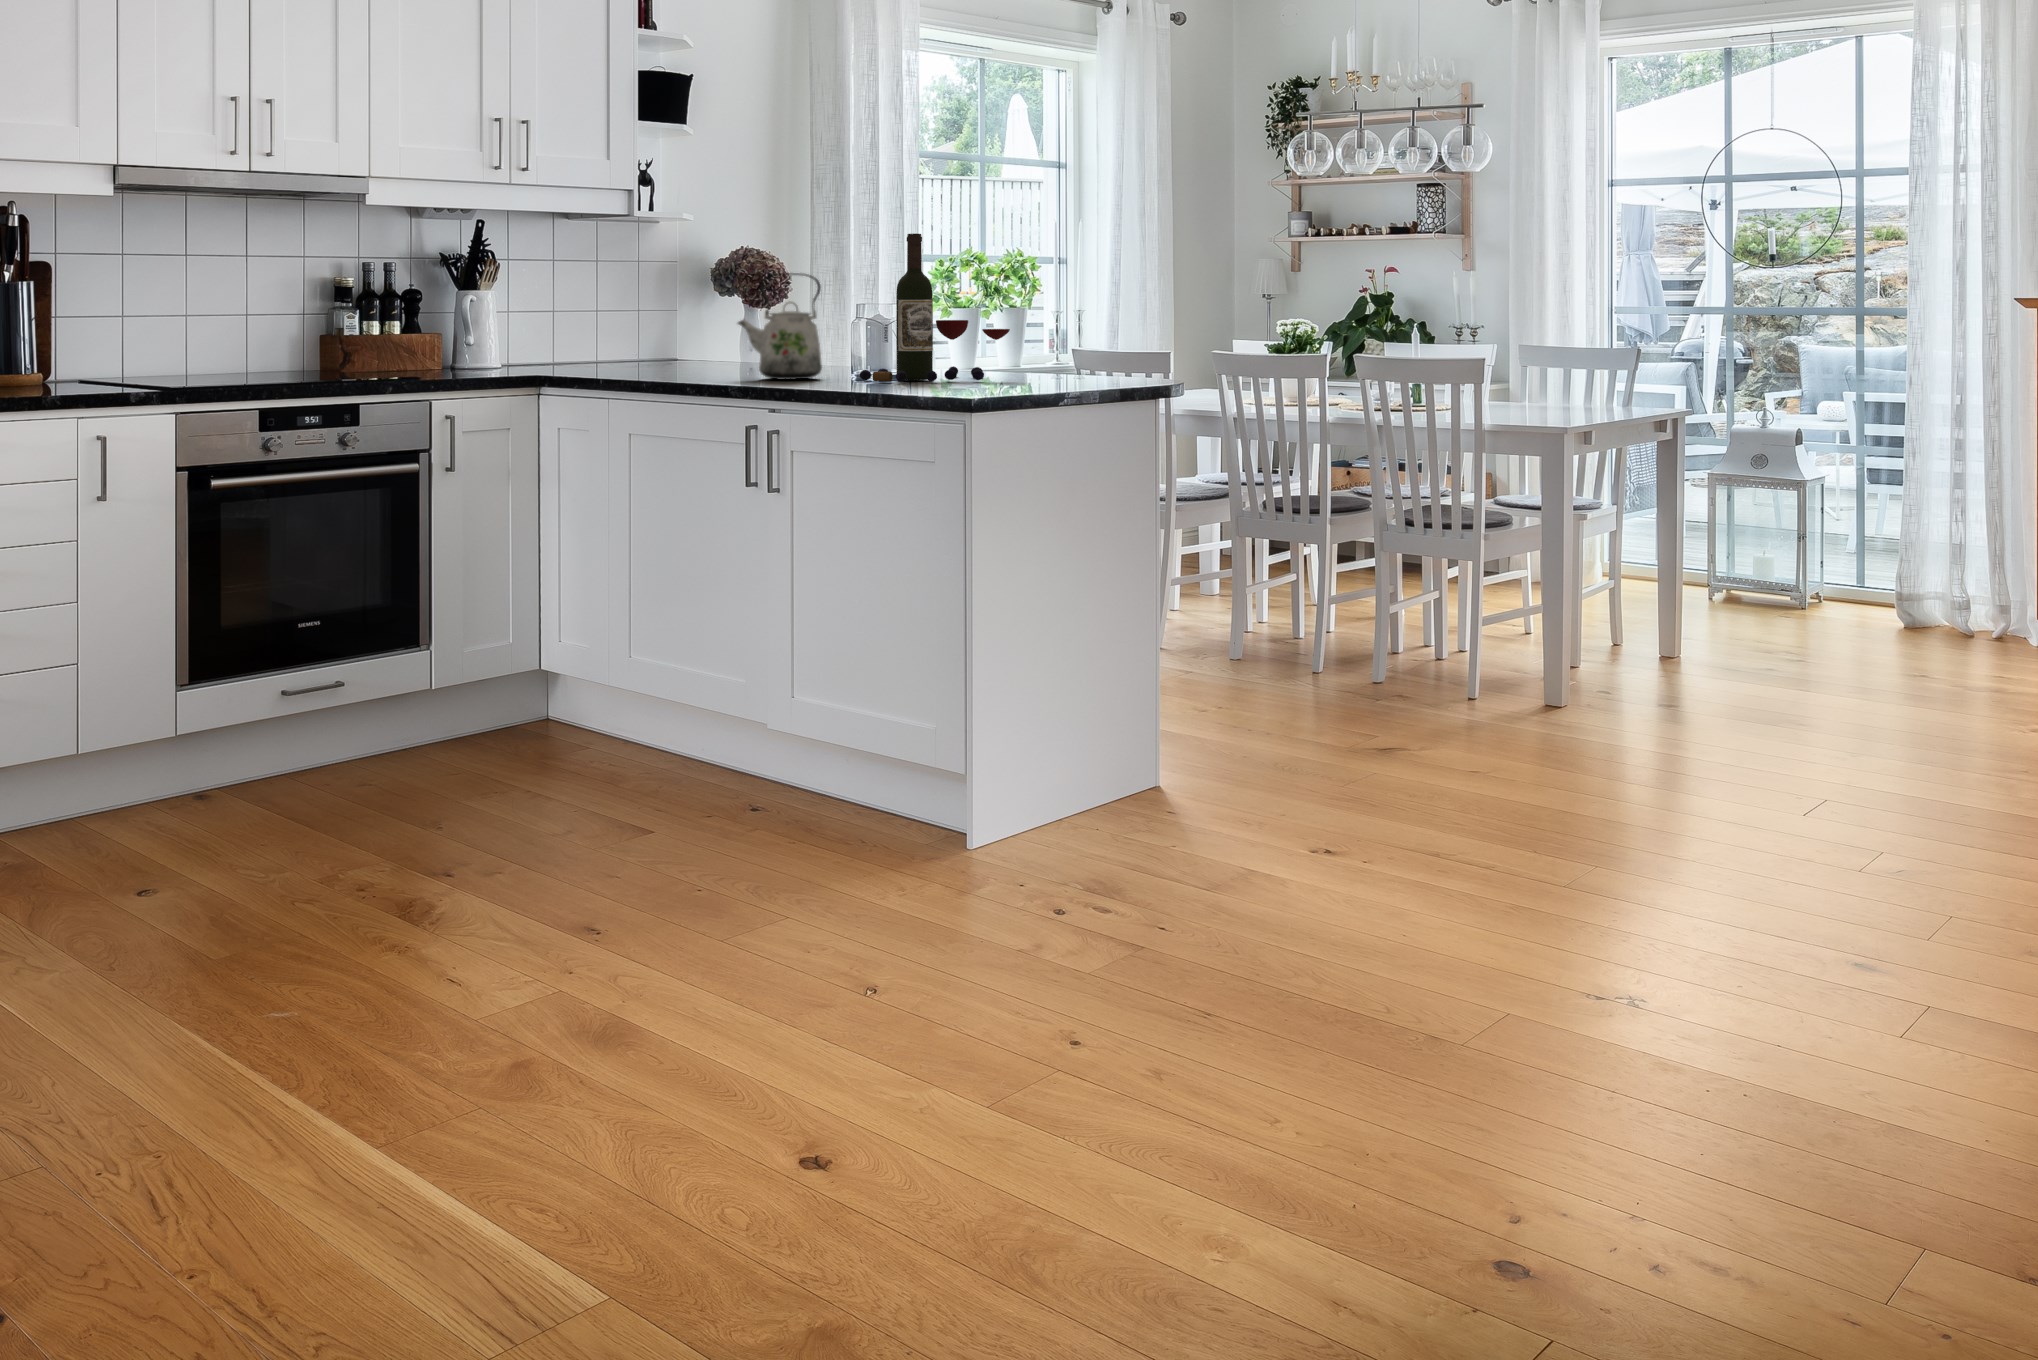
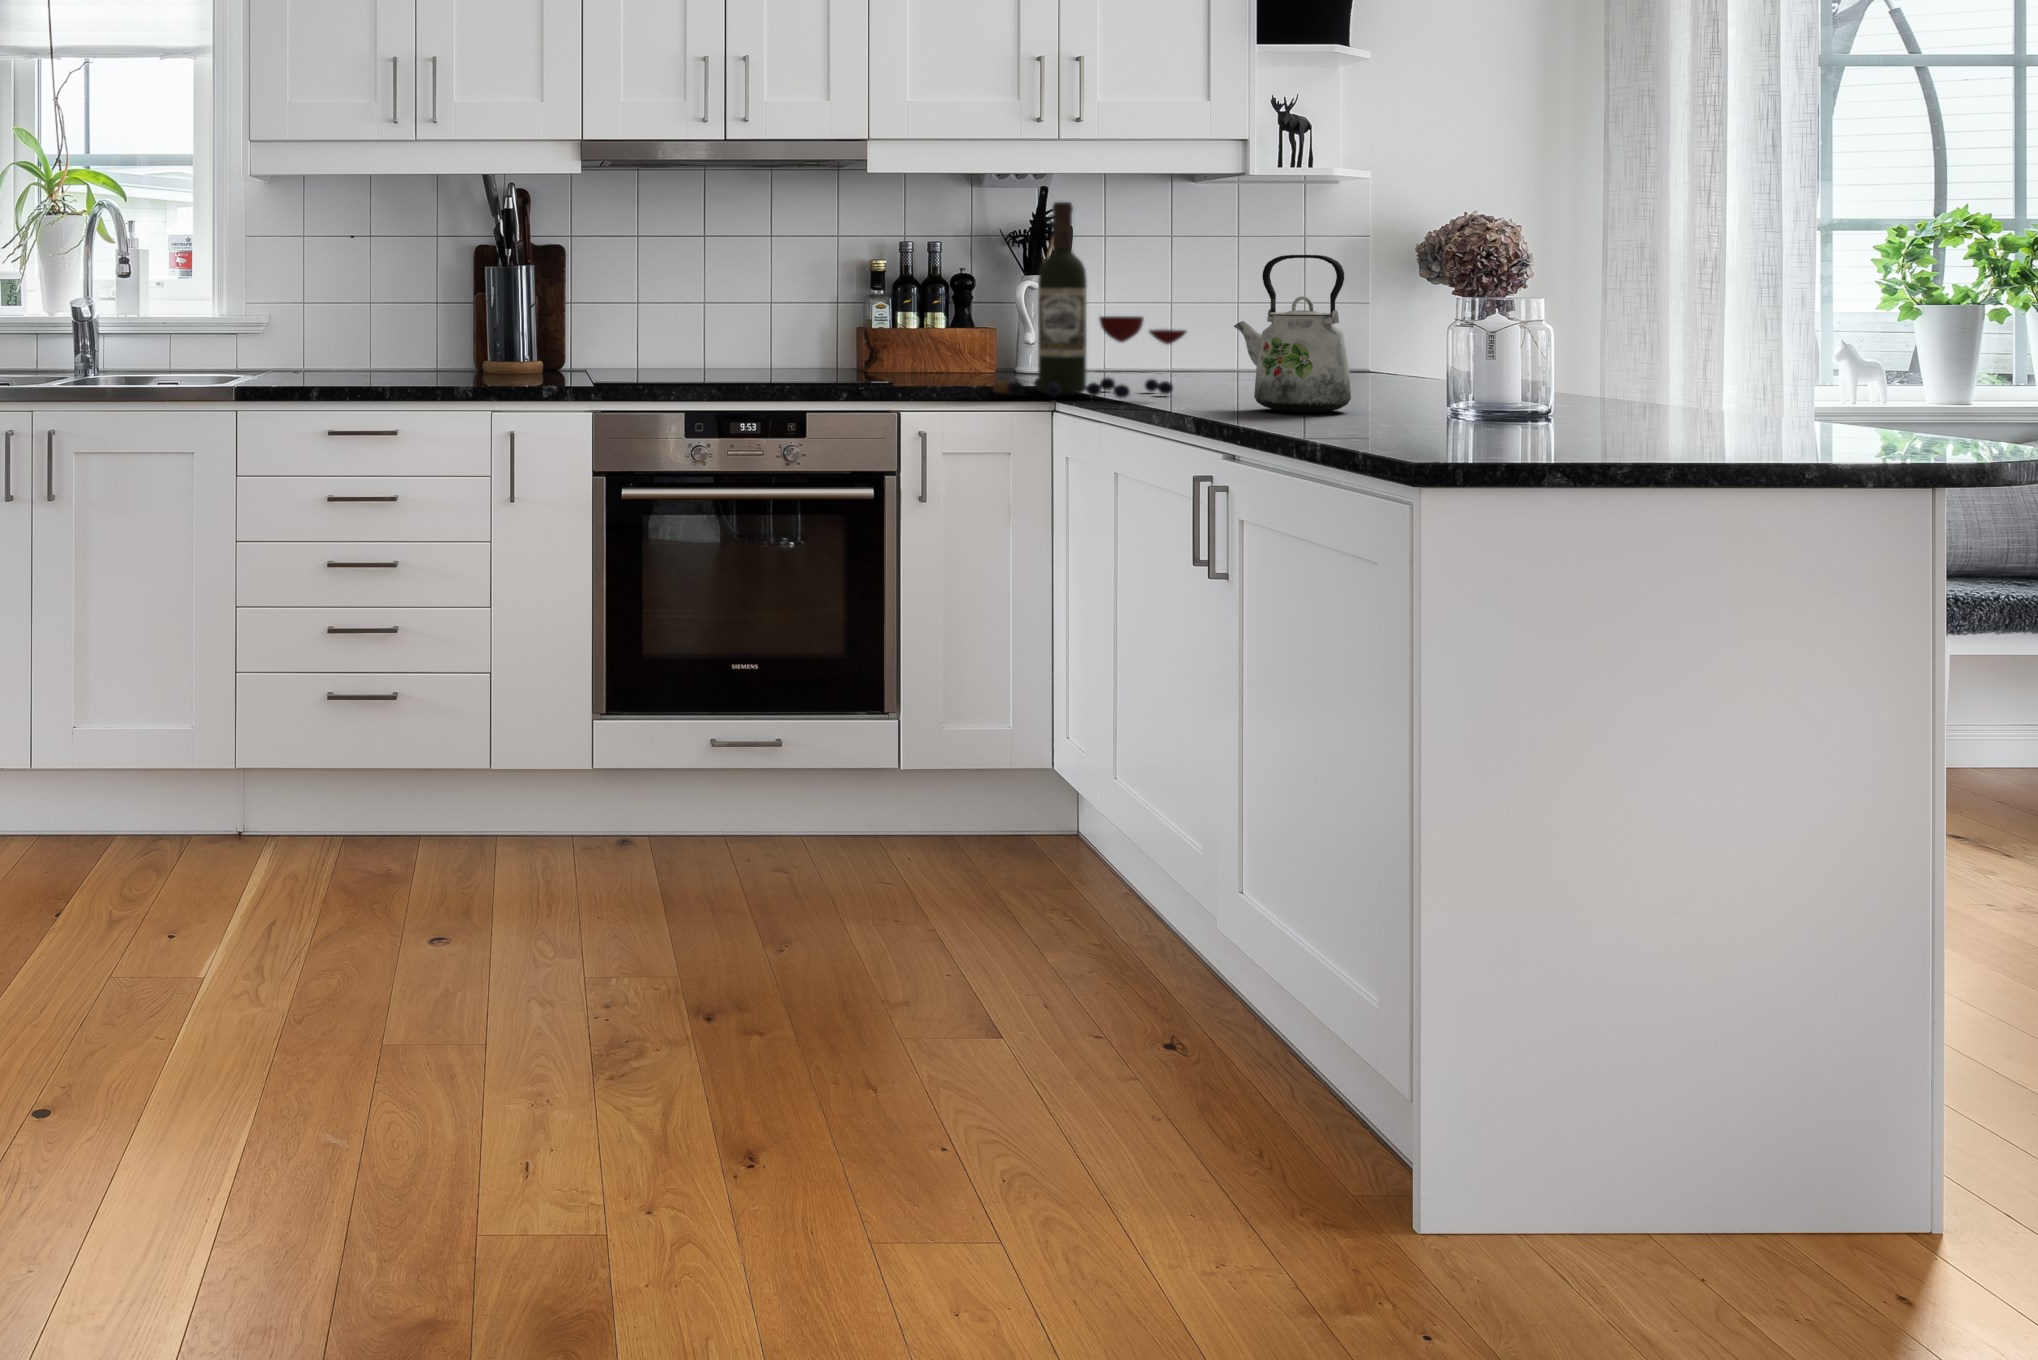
wine bottle: present [860,234,1010,382] -> present [993,202,1186,398]

